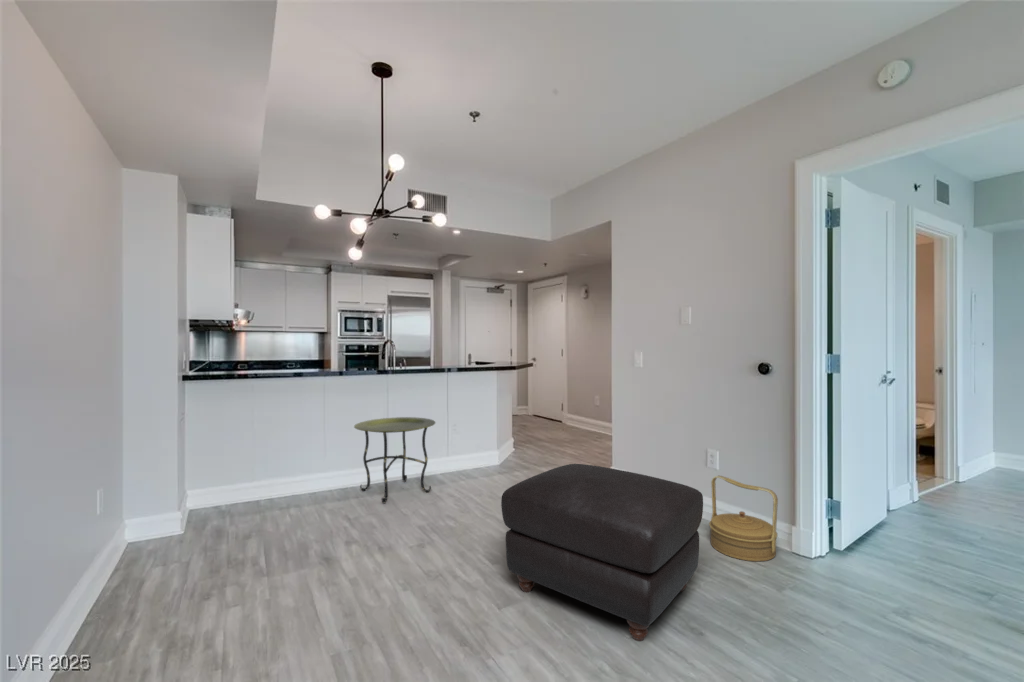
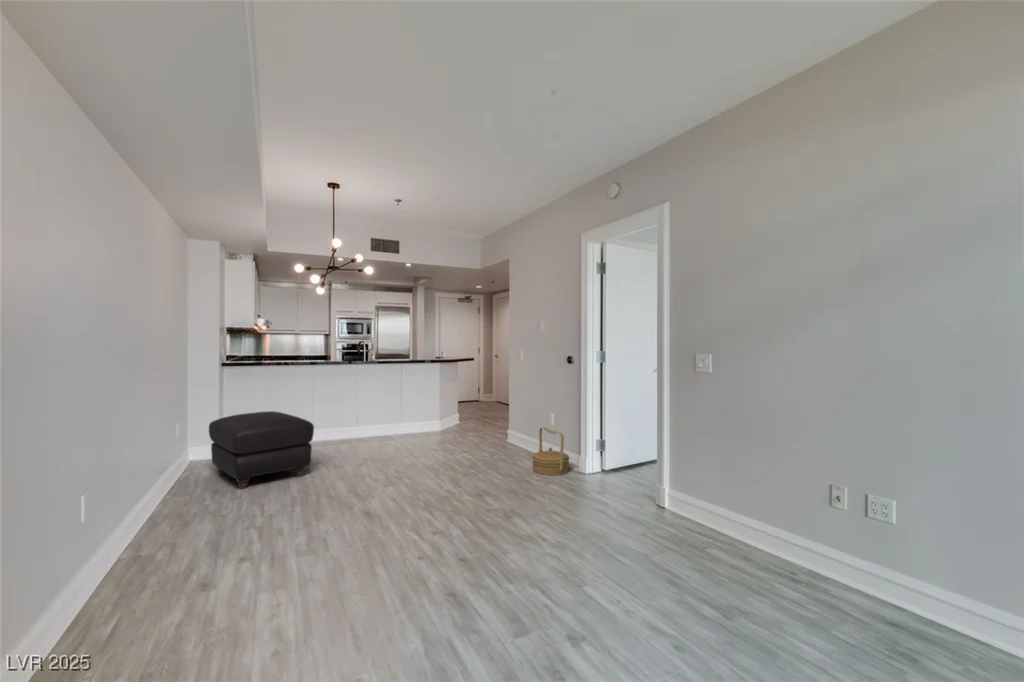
side table: present [354,417,435,503] -> none [331,394,386,447]
ottoman: present [501,464,703,641] -> present [209,411,314,489]

